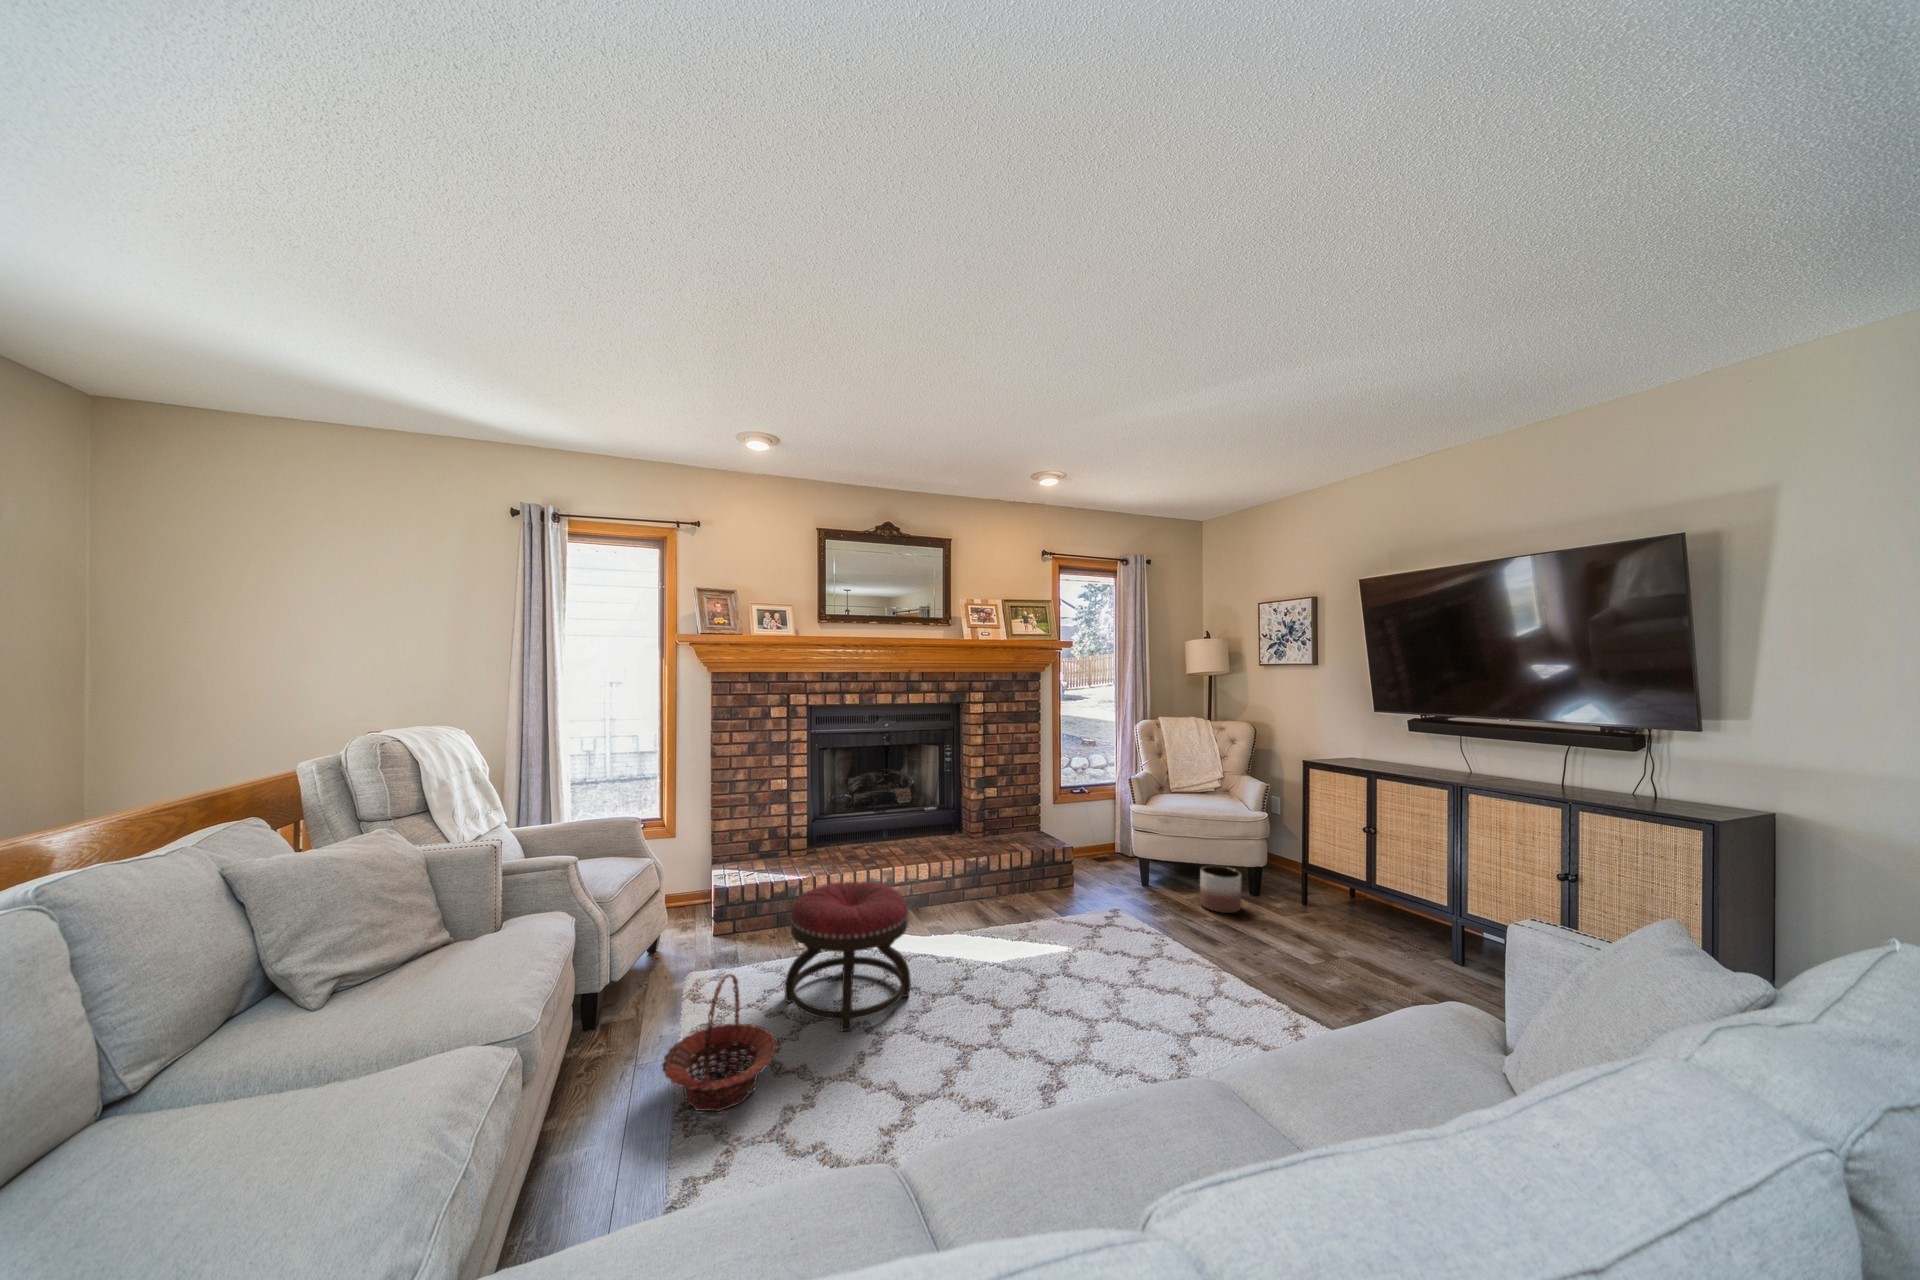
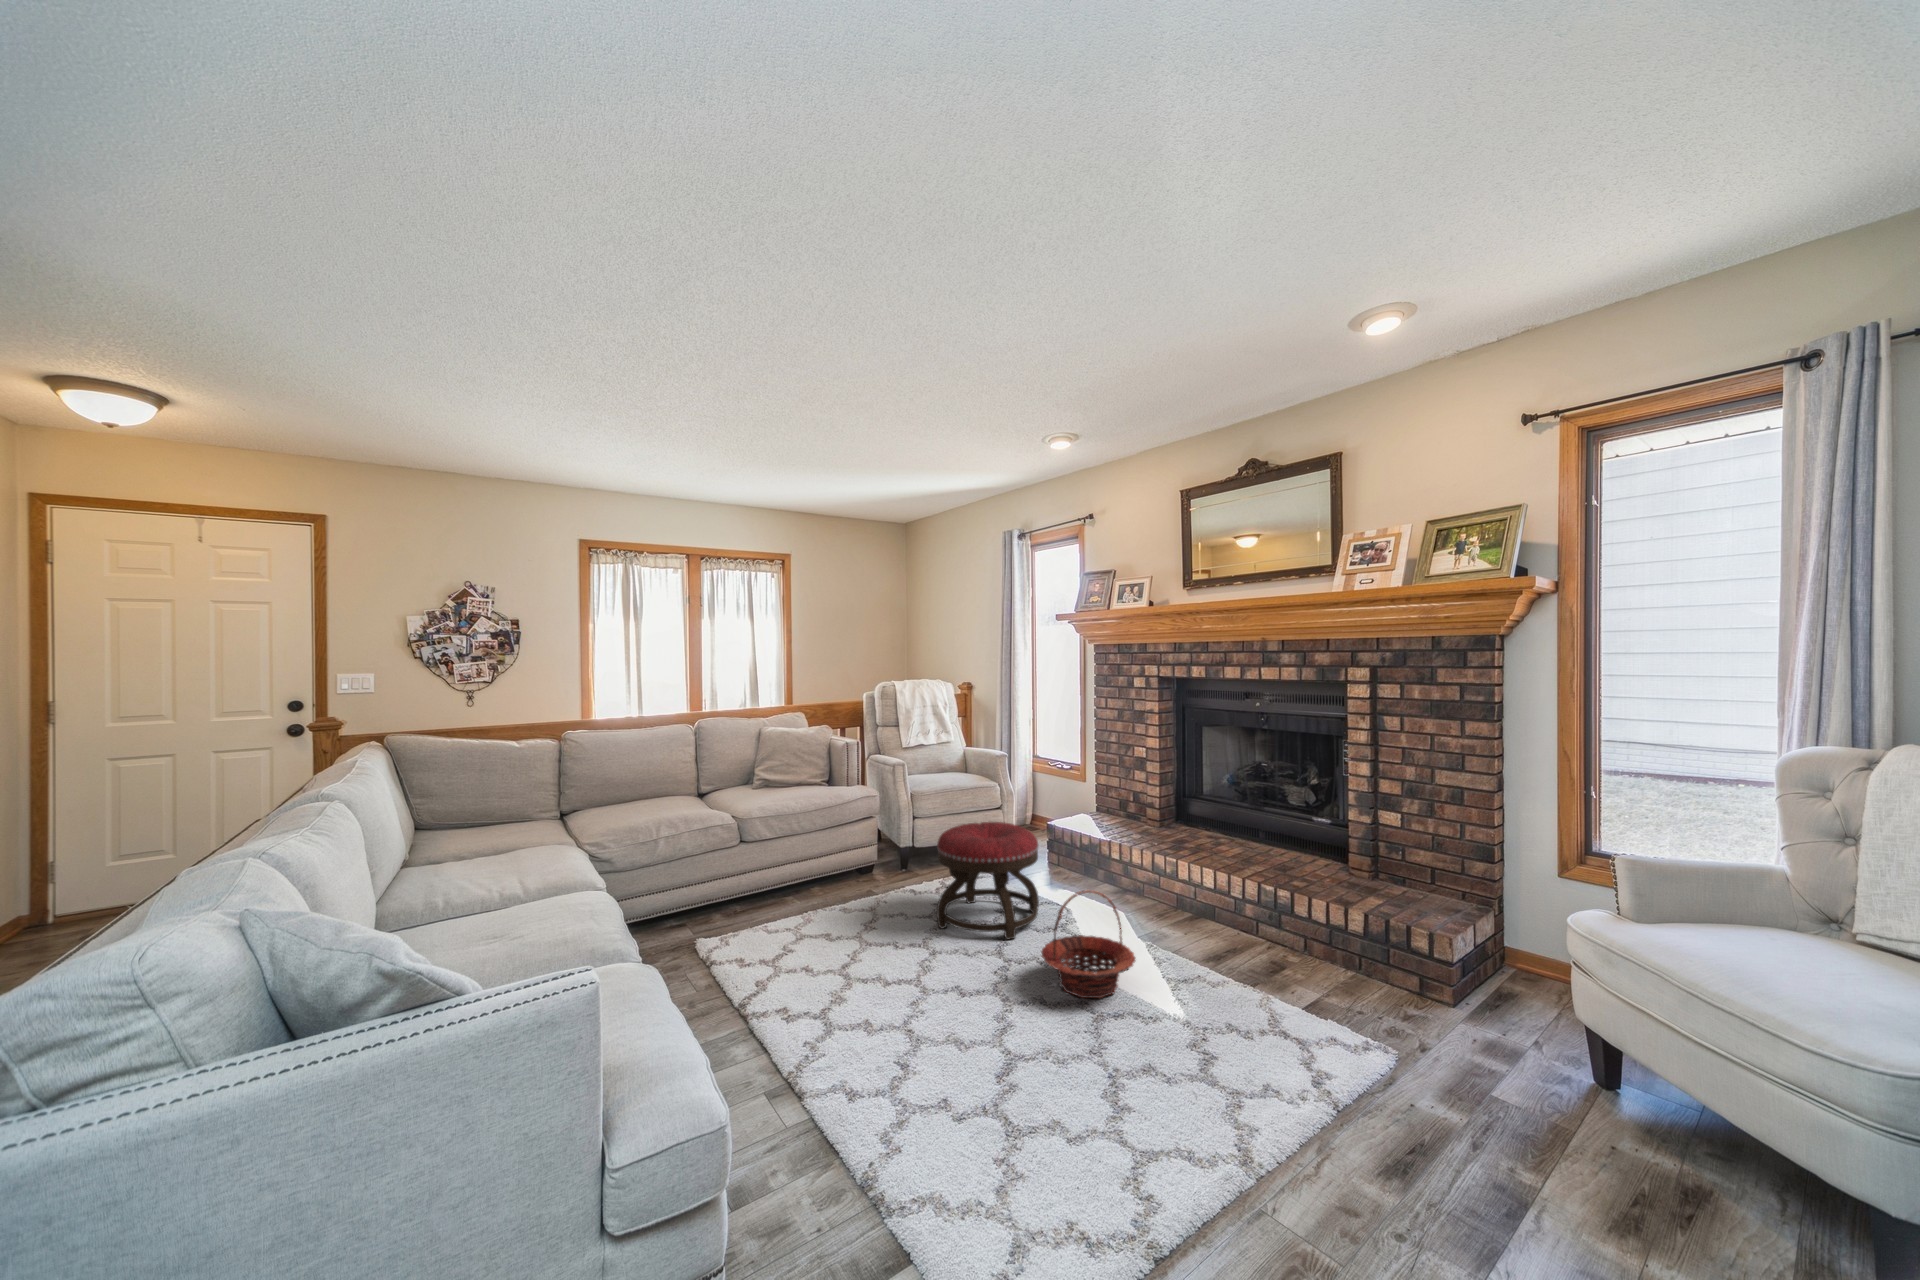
planter: present [1200,866,1241,913] -> none [1627,1078,1770,1231]
basket: present [662,974,779,1111] -> present [1041,890,1135,998]

